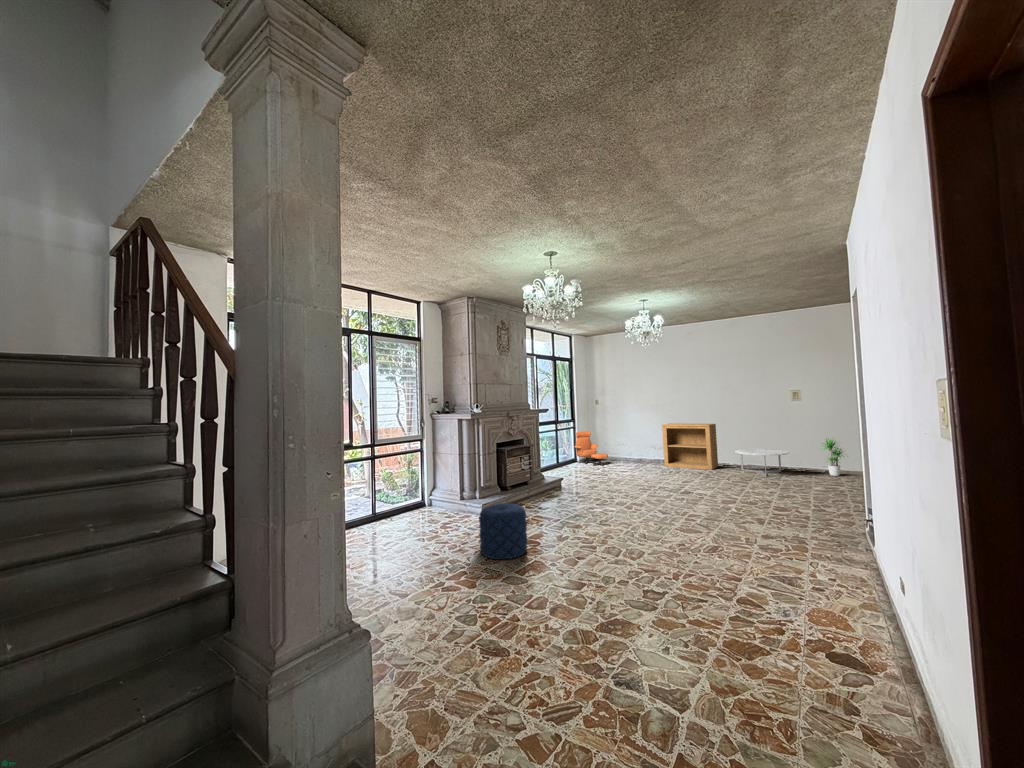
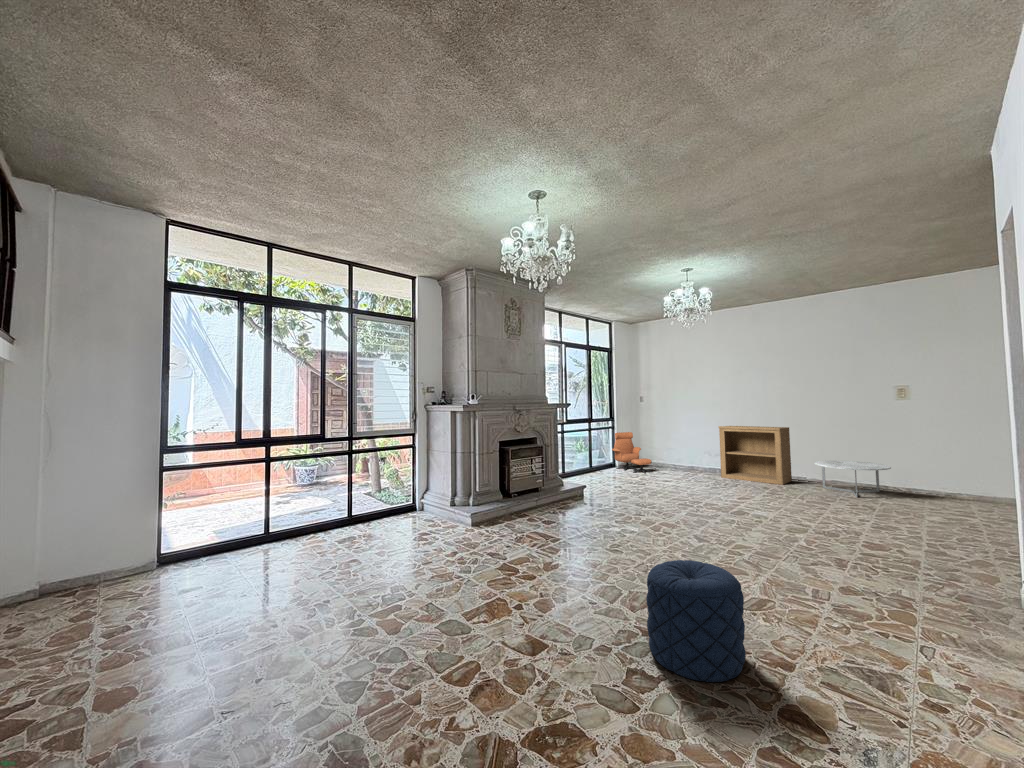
potted plant: present [823,439,843,476] -> none [934,448,984,502]
pouf: present [479,503,527,559] -> present [646,560,746,682]

